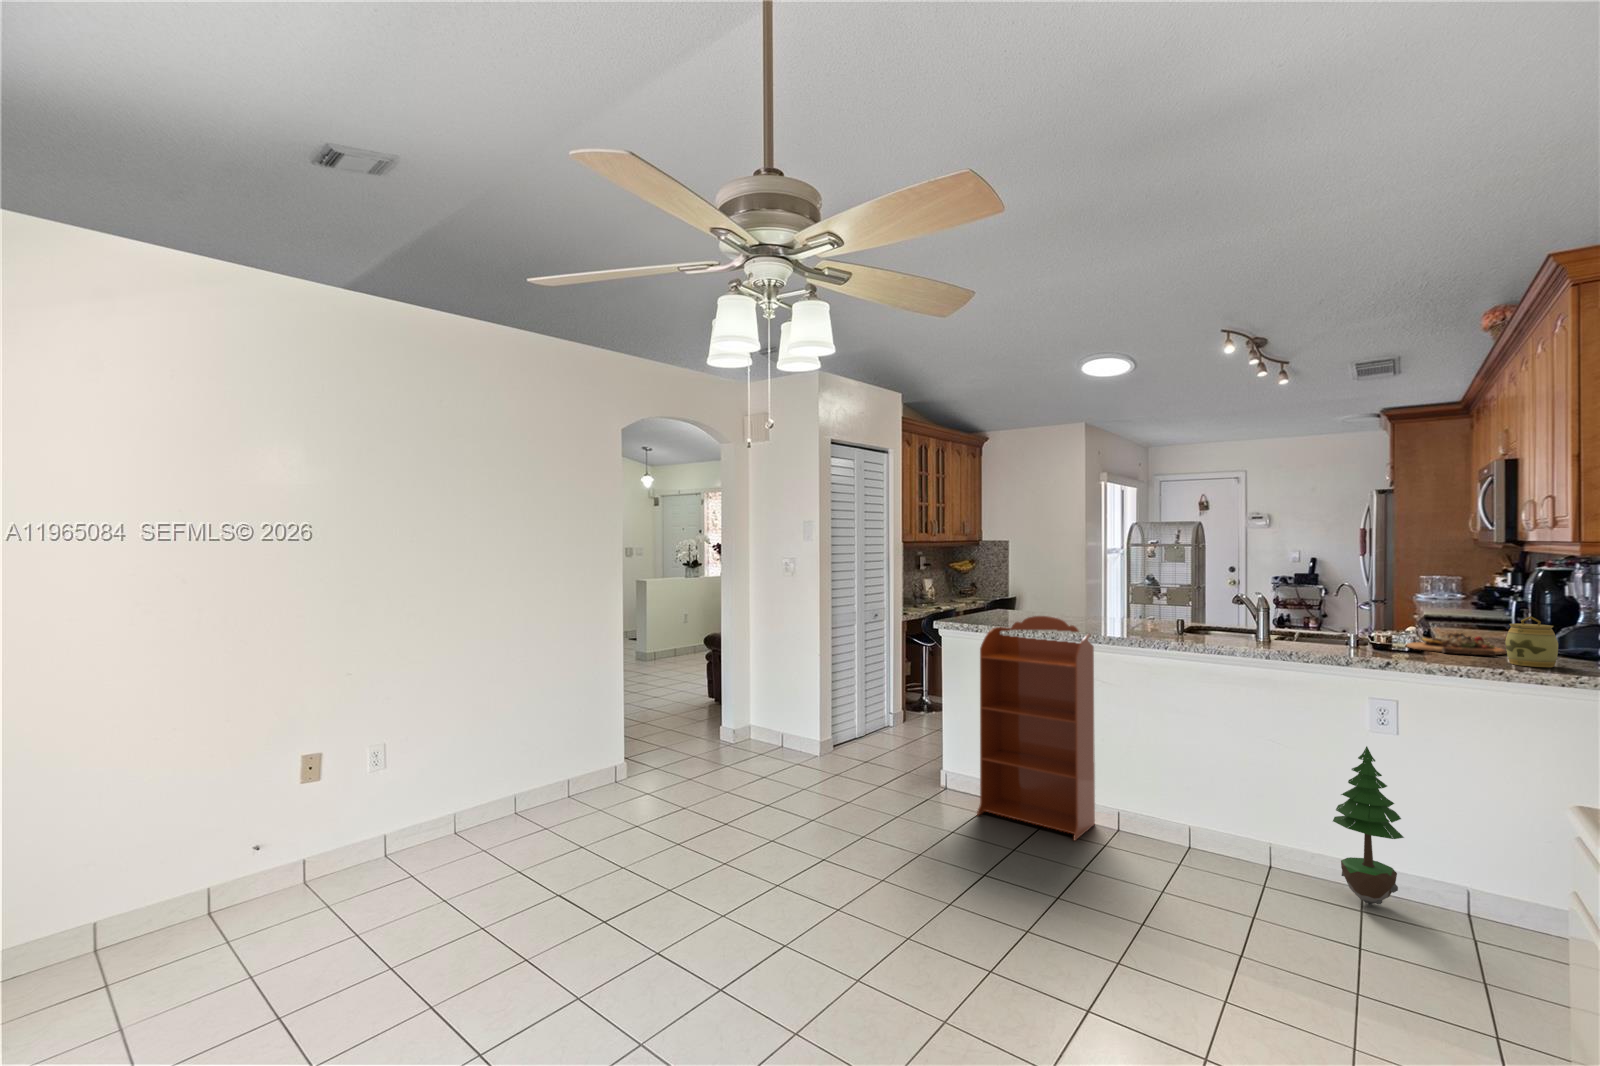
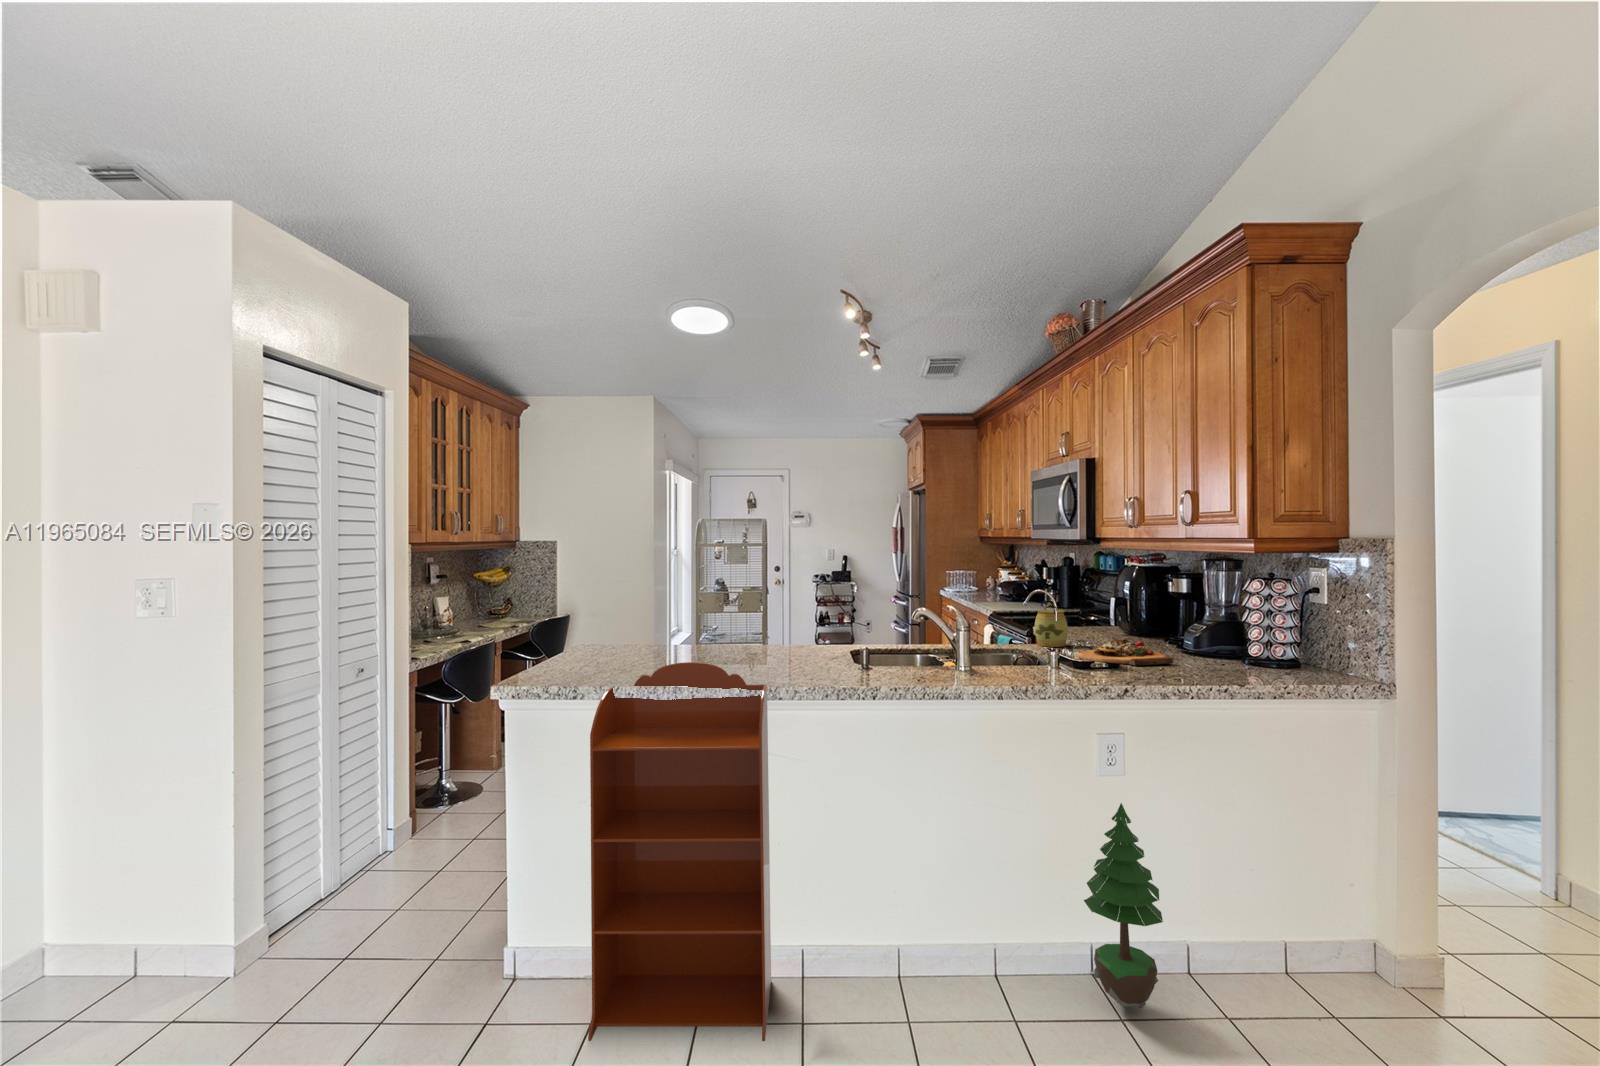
jar: present [1505,616,1558,667] -> present [1035,603,1068,647]

